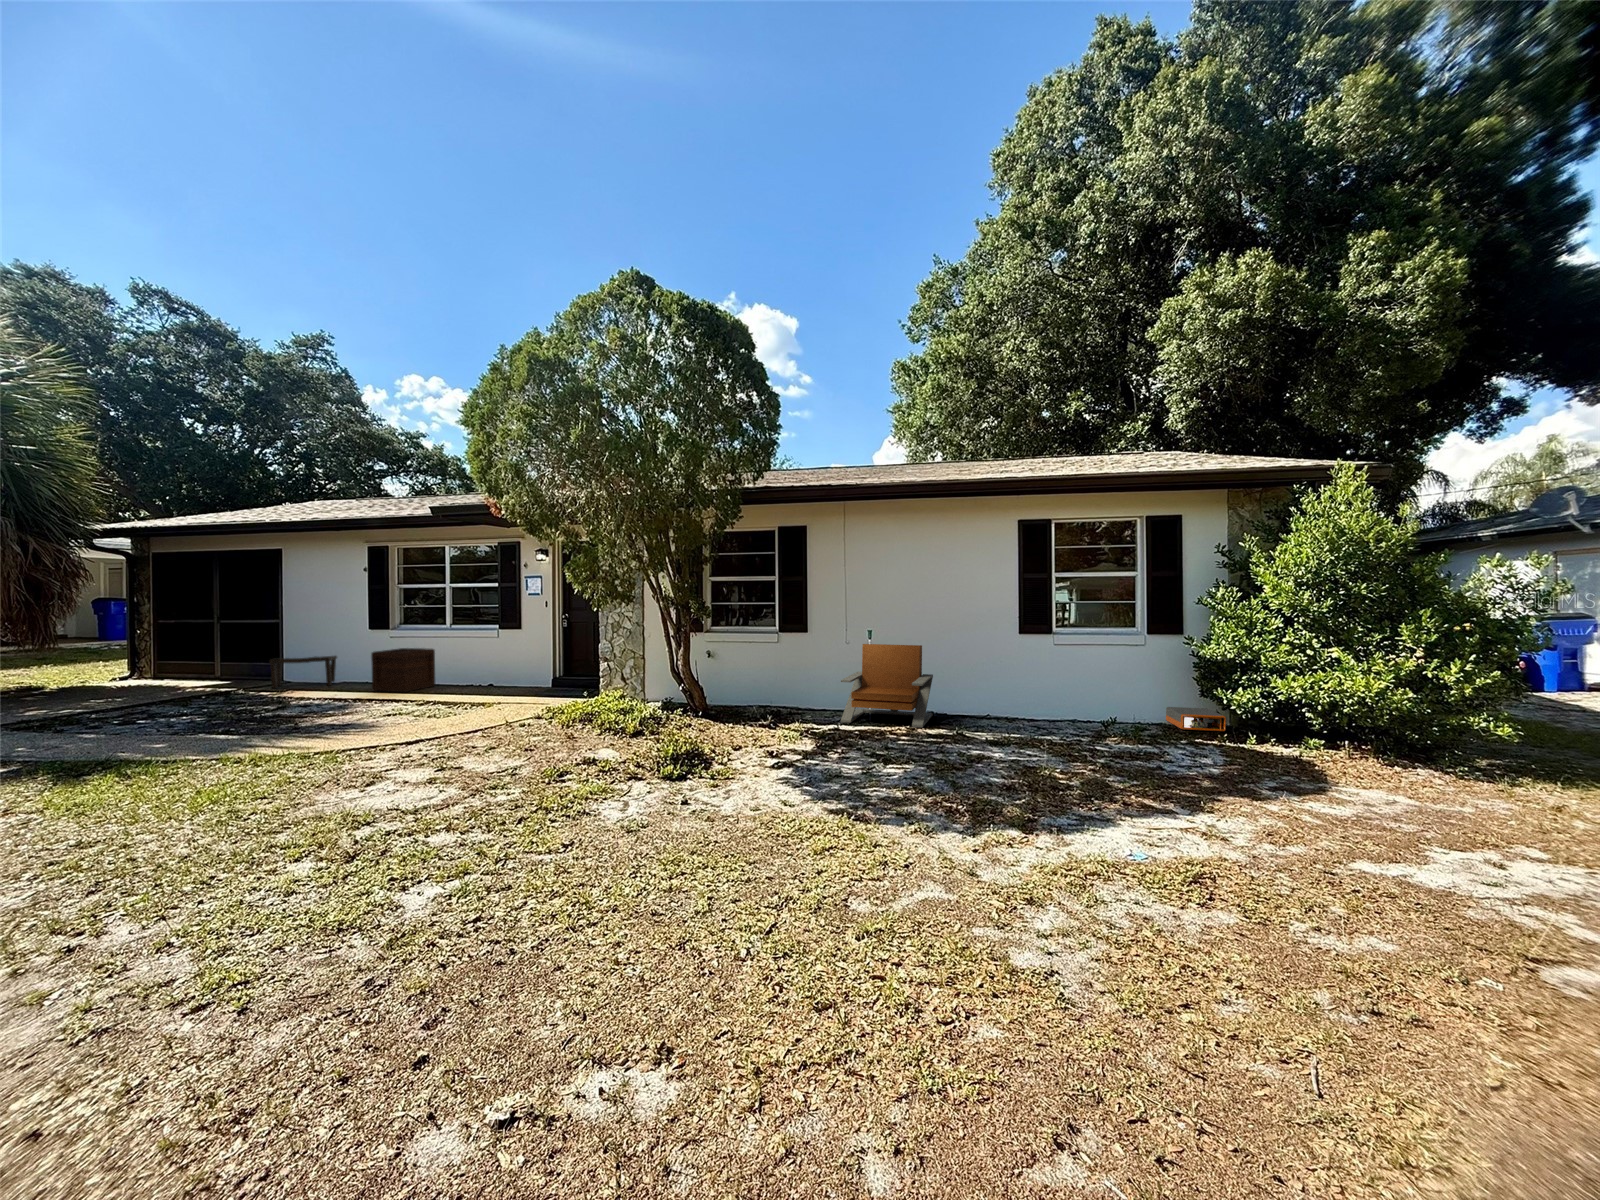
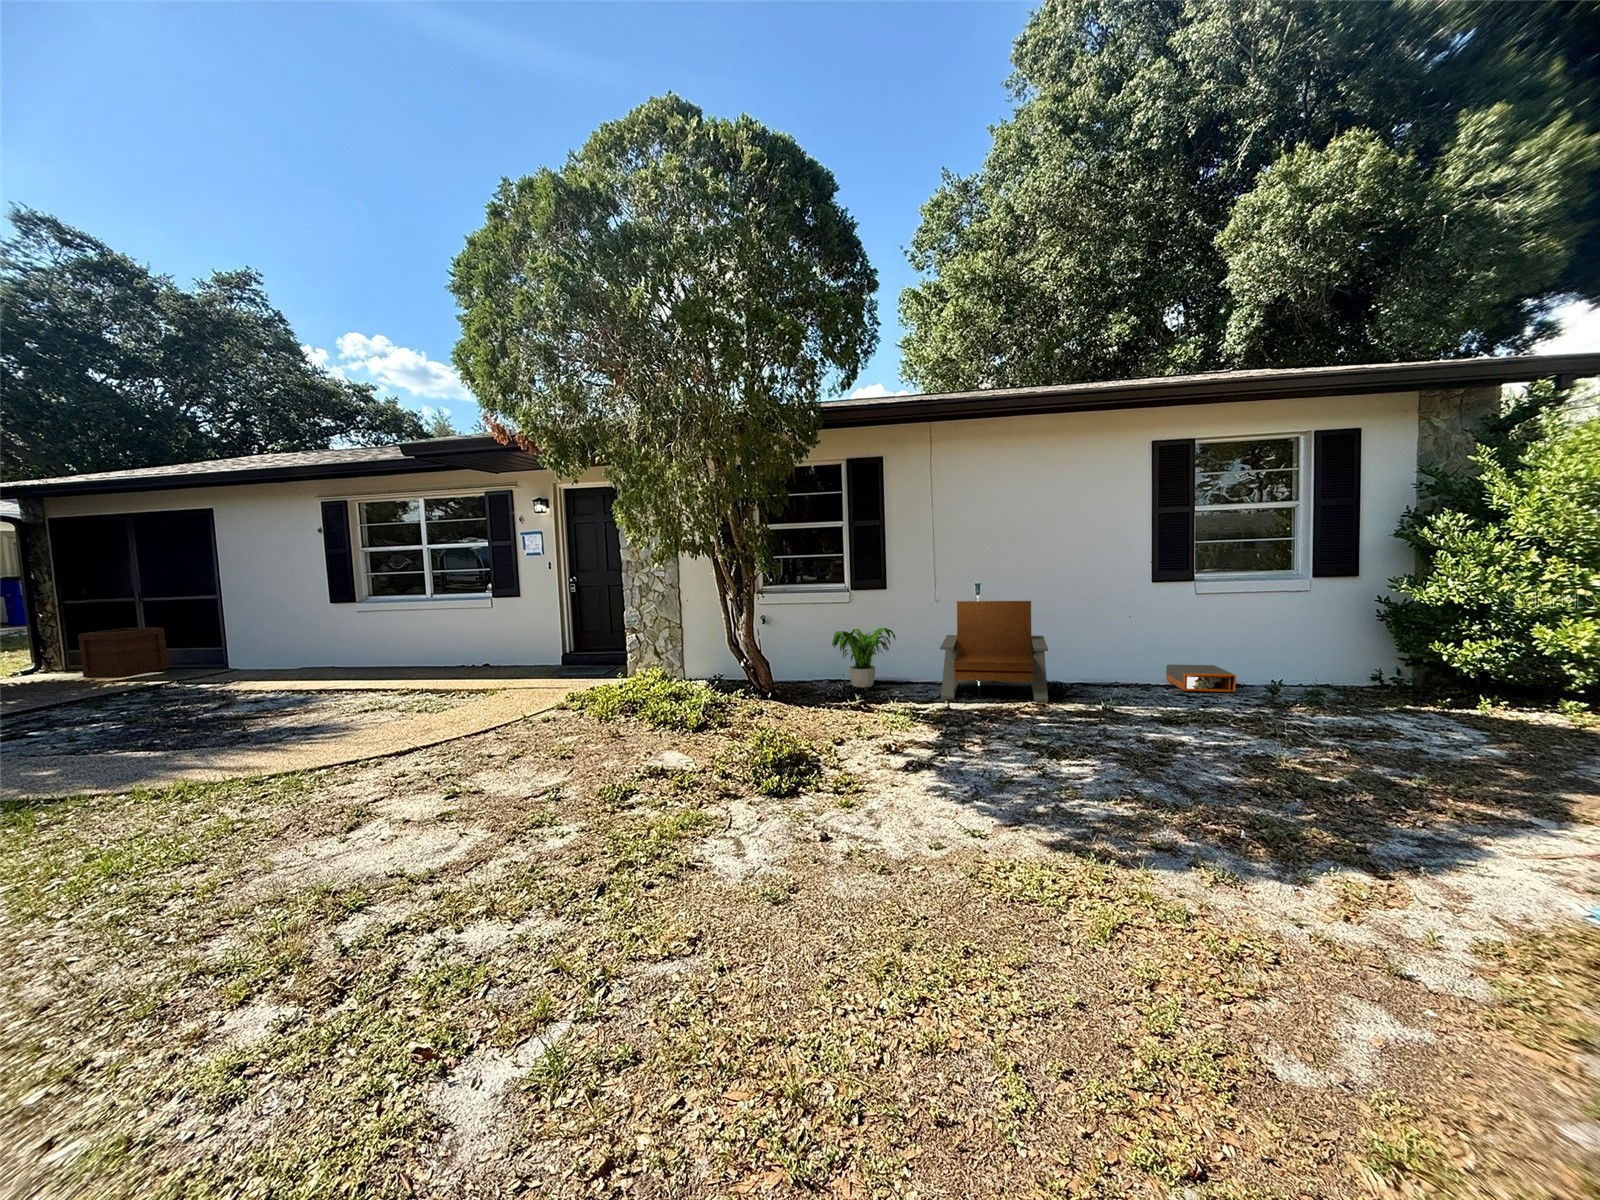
wooden crate: present [371,648,435,692] -> present [78,627,169,678]
bench: present [270,656,337,688] -> none [207,636,293,680]
potted plant: none [761,664,816,712] -> present [832,628,895,687]
storage box: present [1166,707,1226,731] -> present [1166,664,1236,692]

